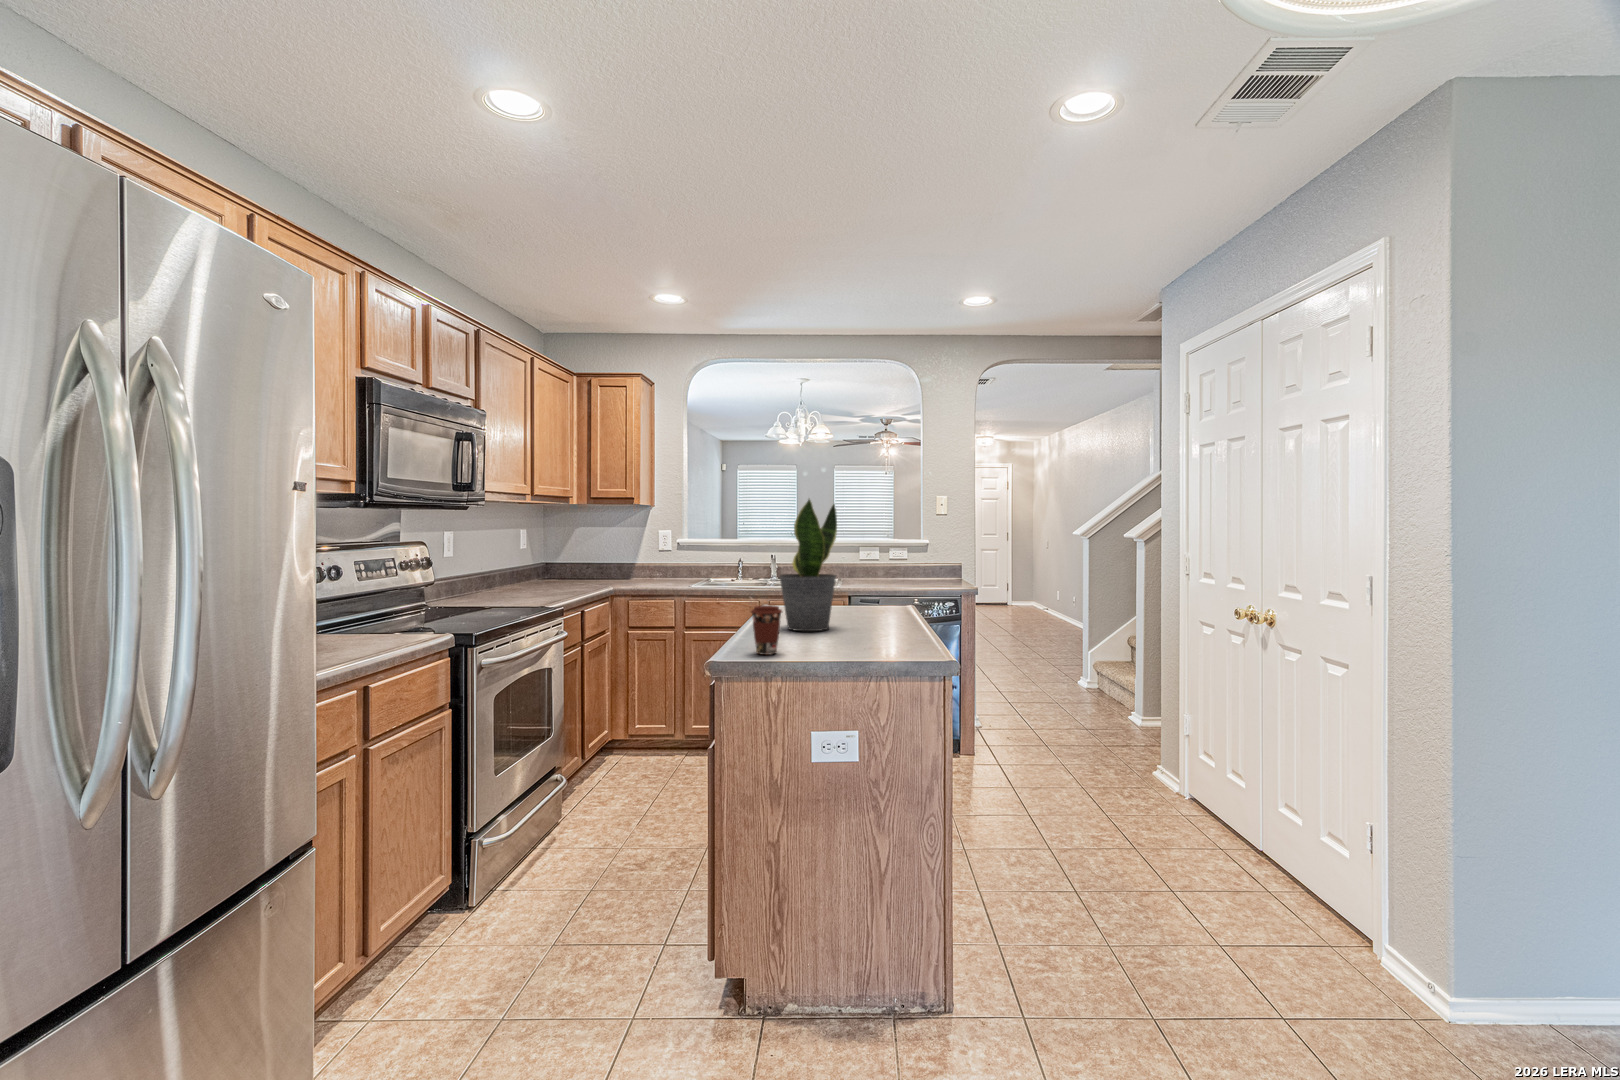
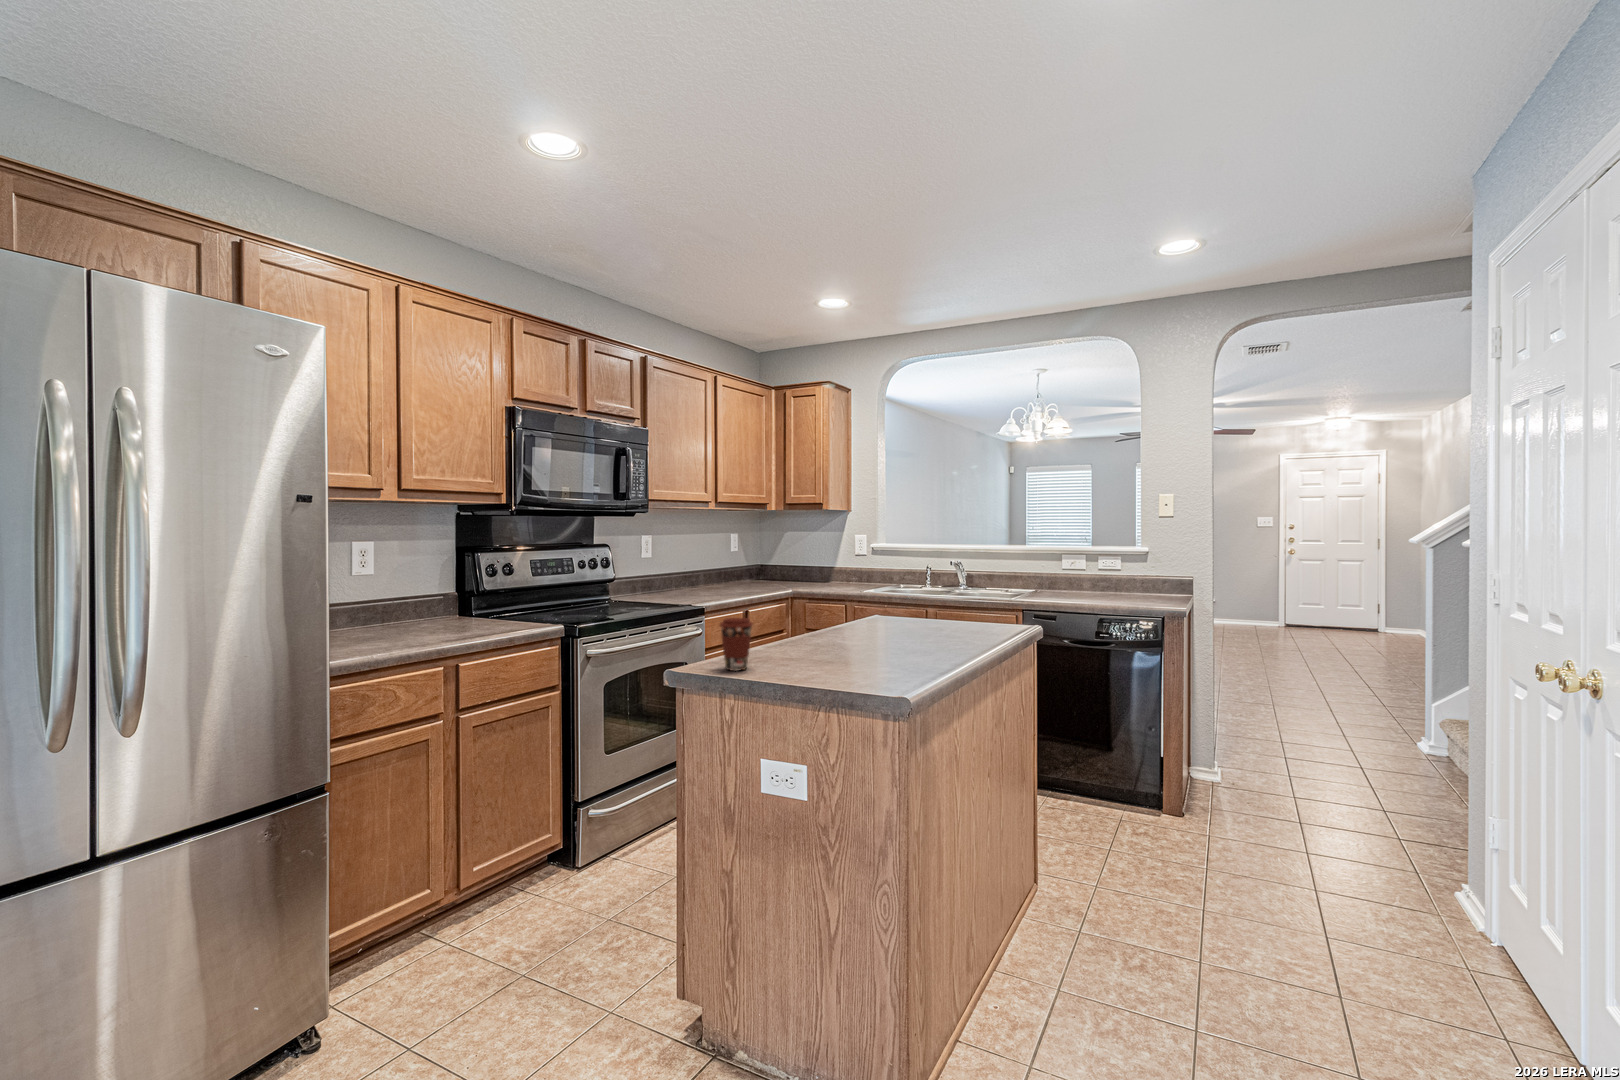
potted plant: present [779,499,837,631] -> none [808,502,872,647]

